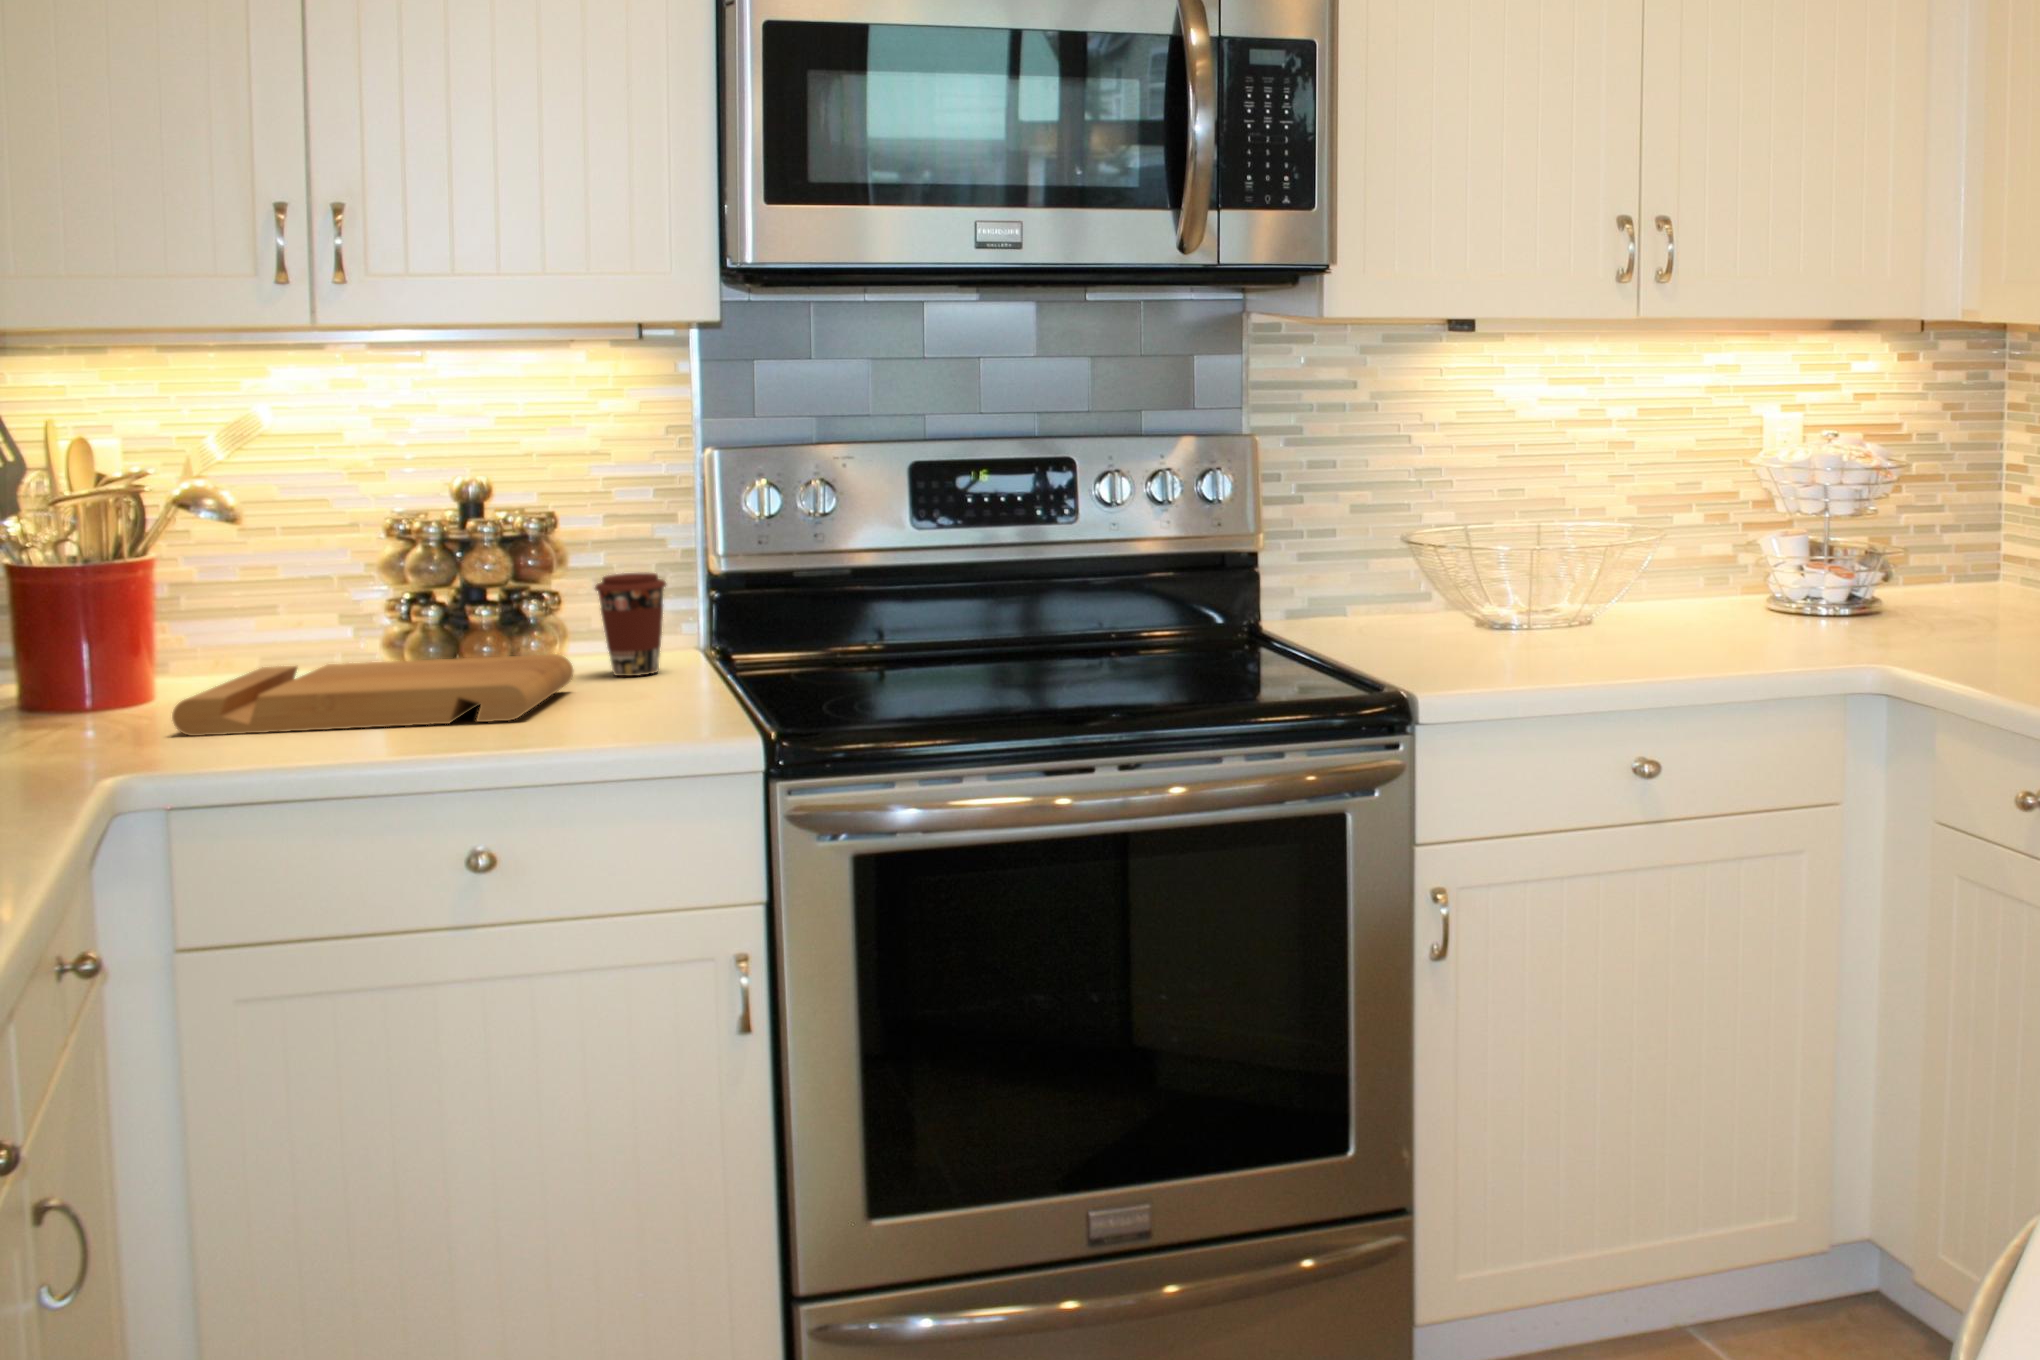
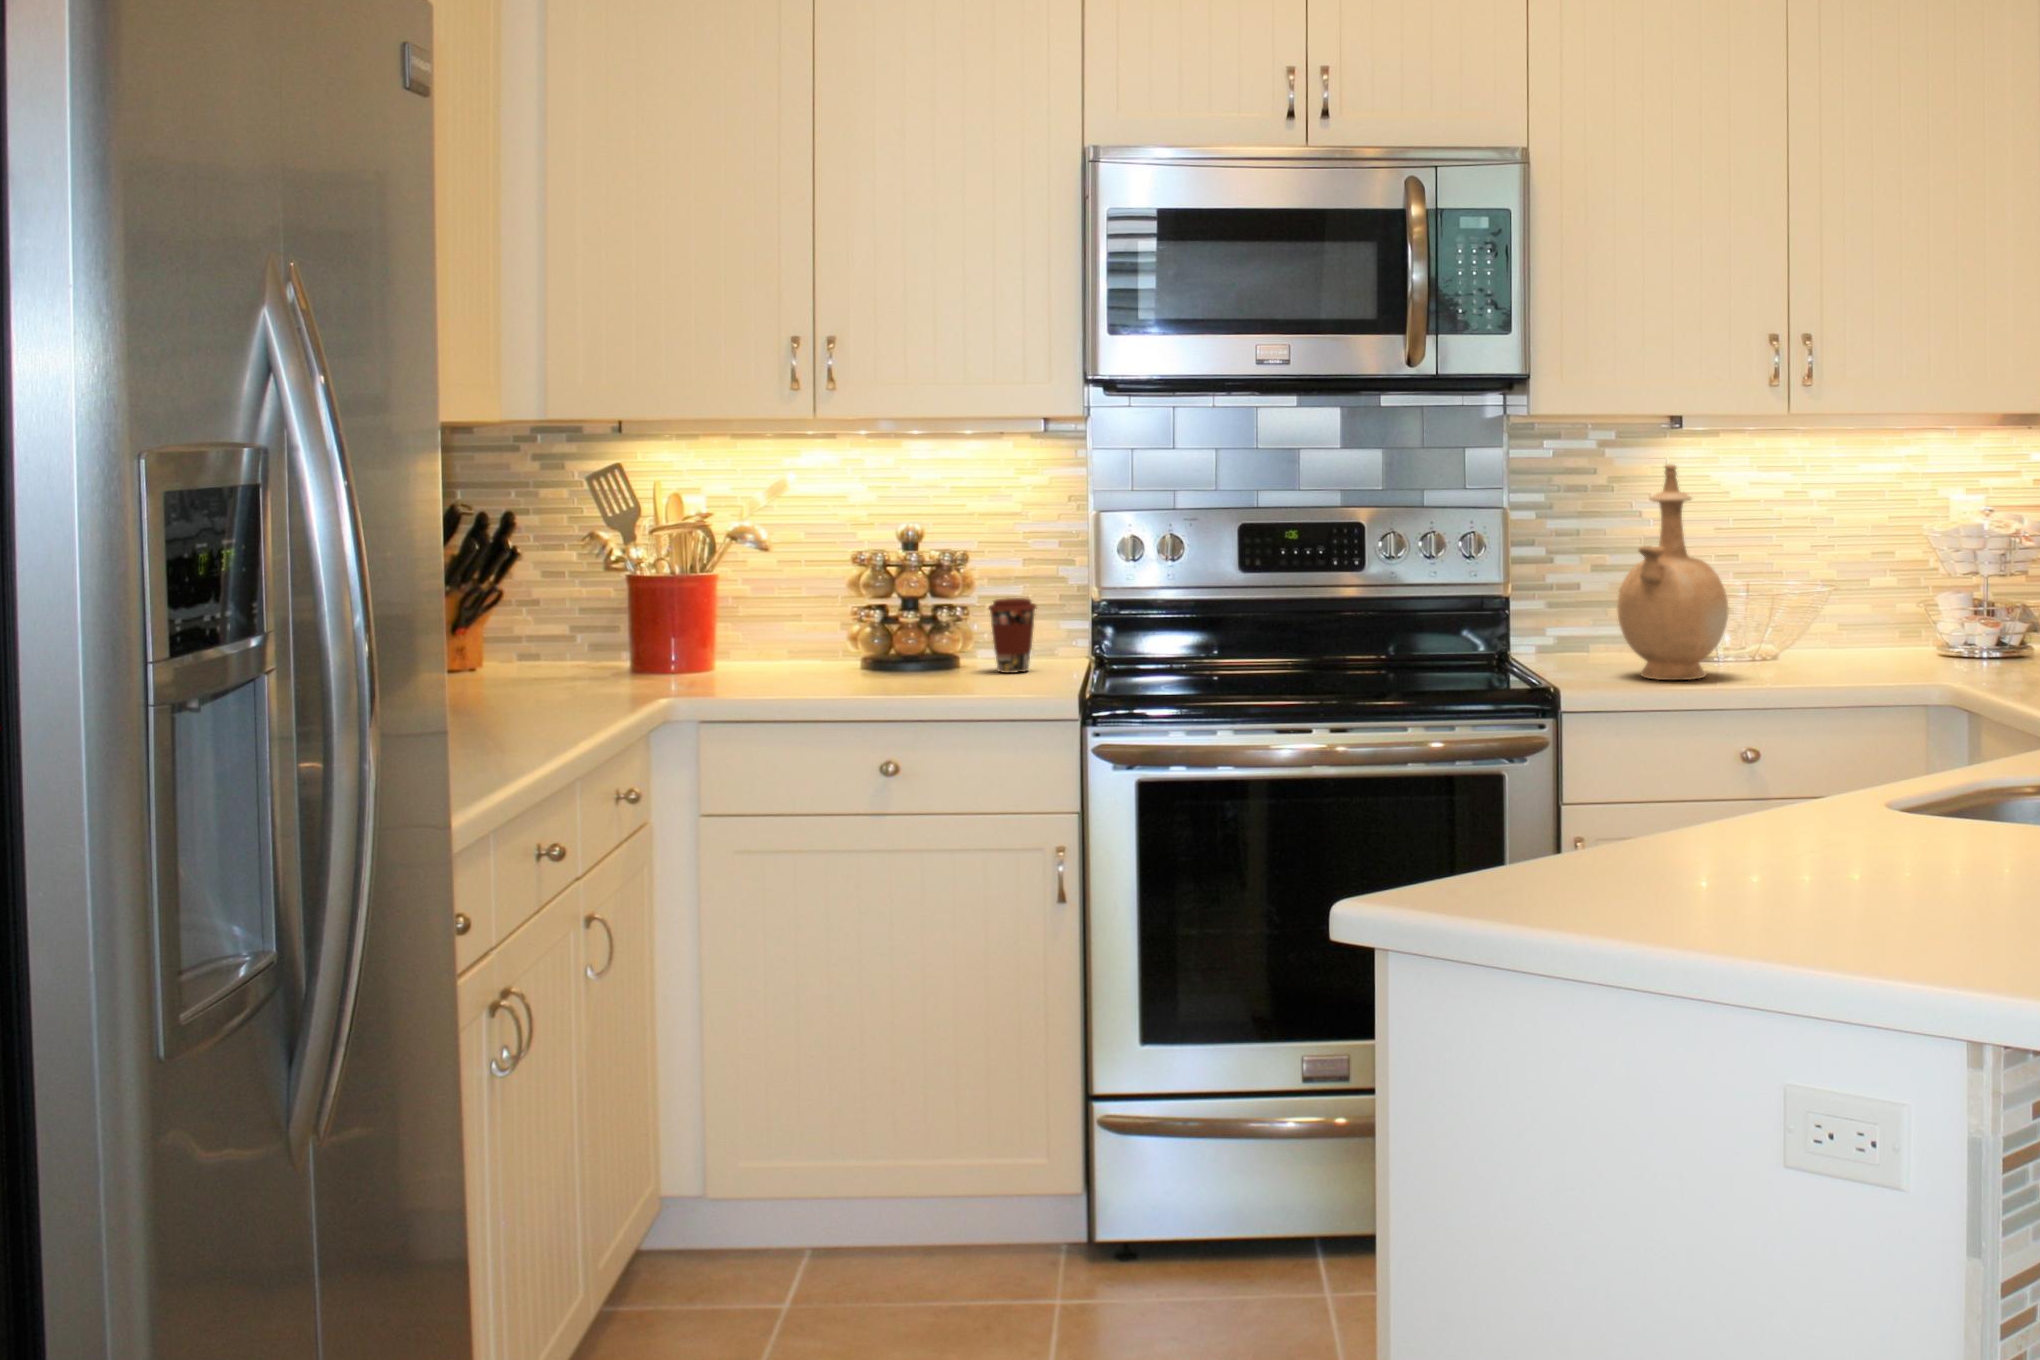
vase: none [1450,371,1586,639] -> present [1617,464,1728,680]
cutting board: present [172,654,573,736] -> none [704,653,964,697]

